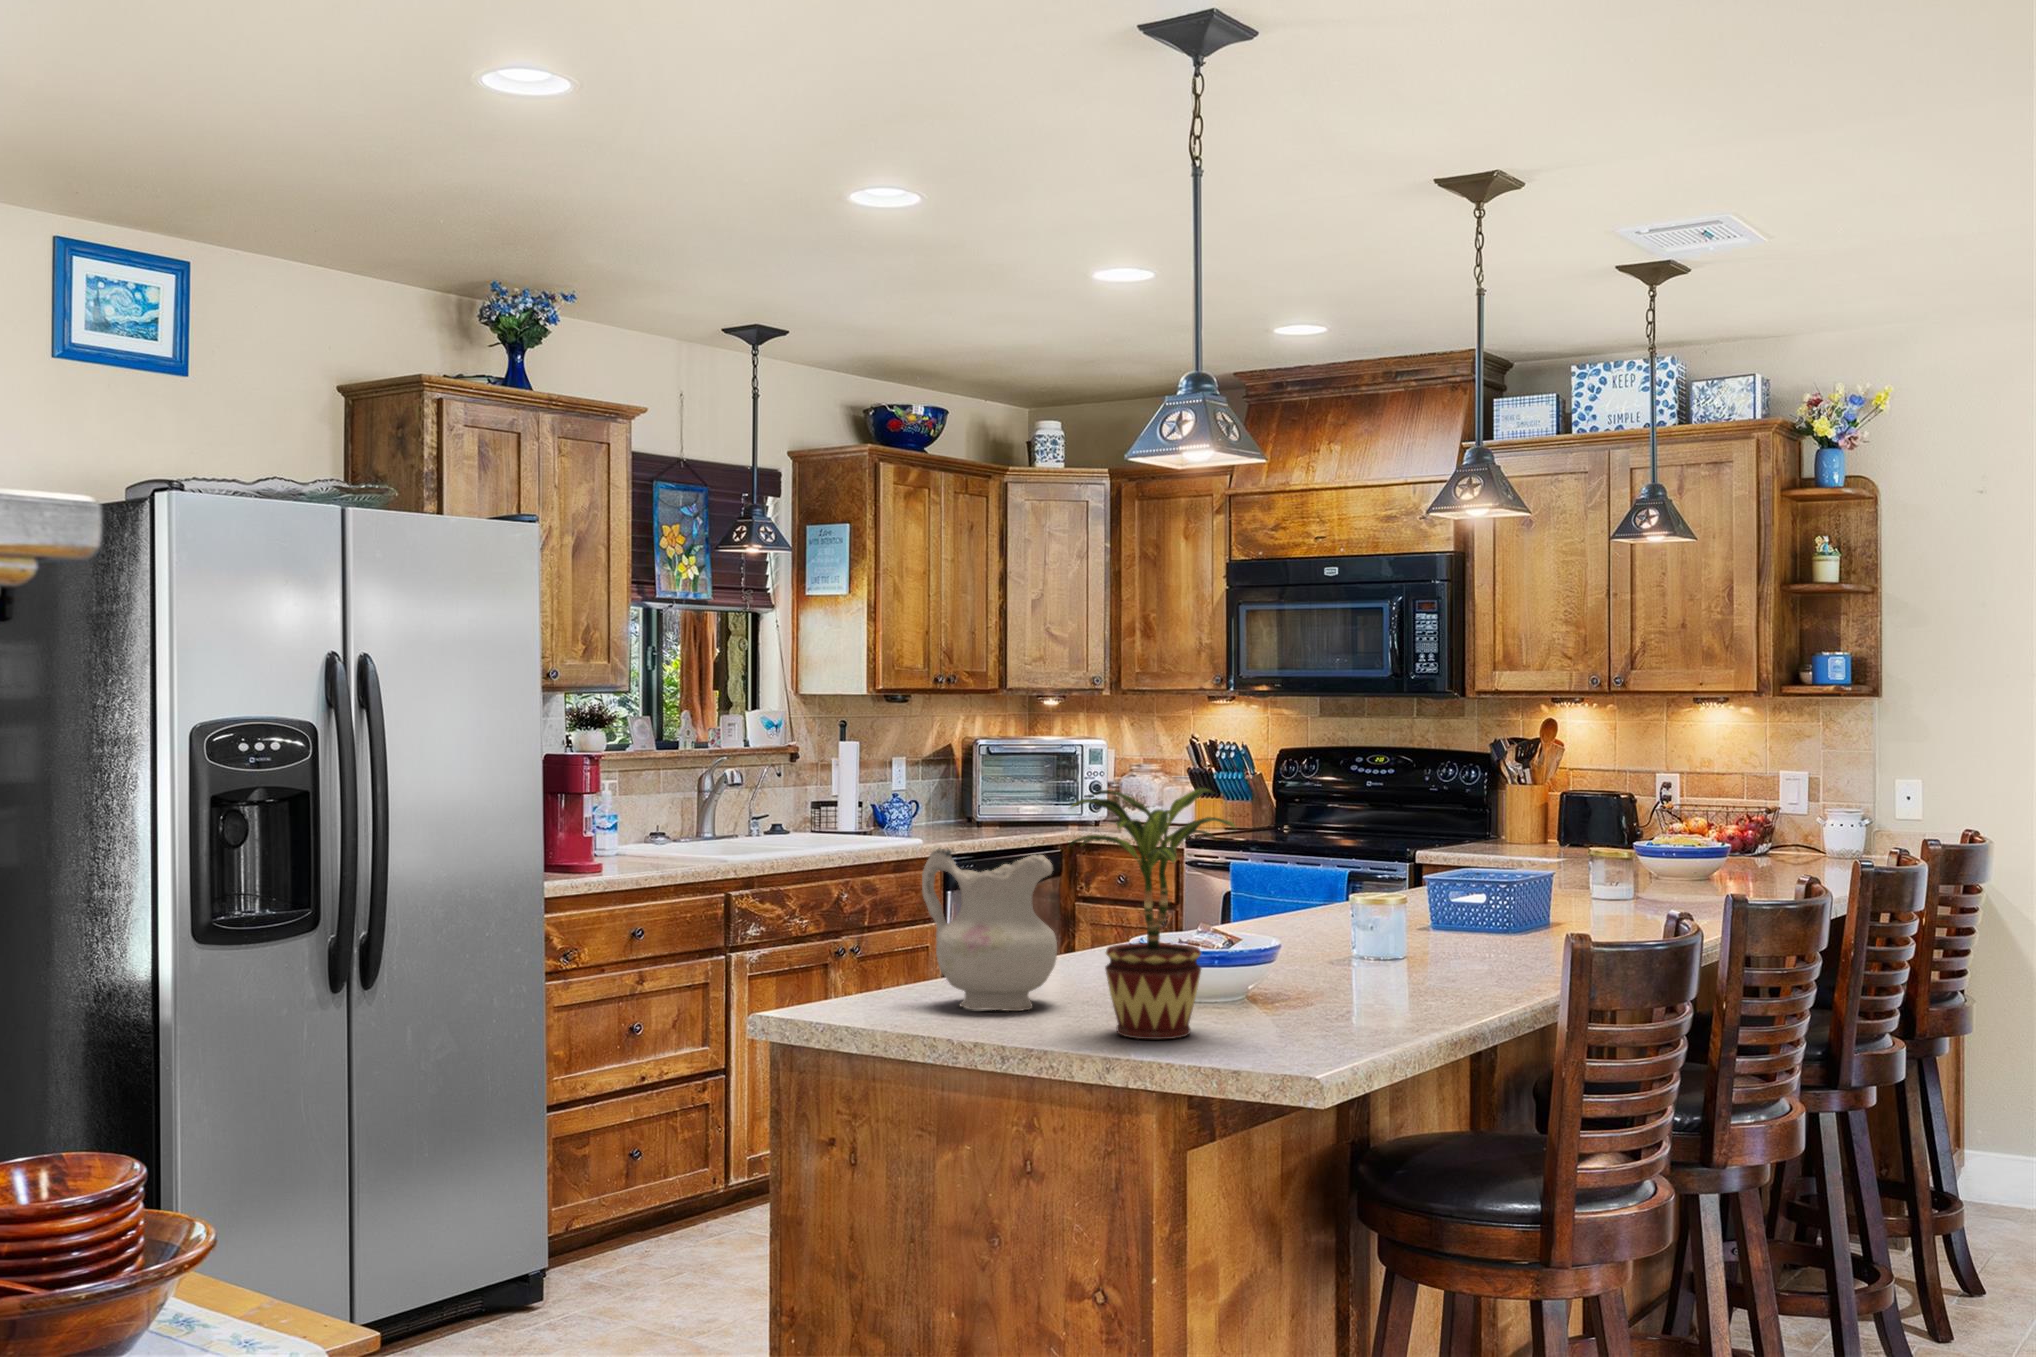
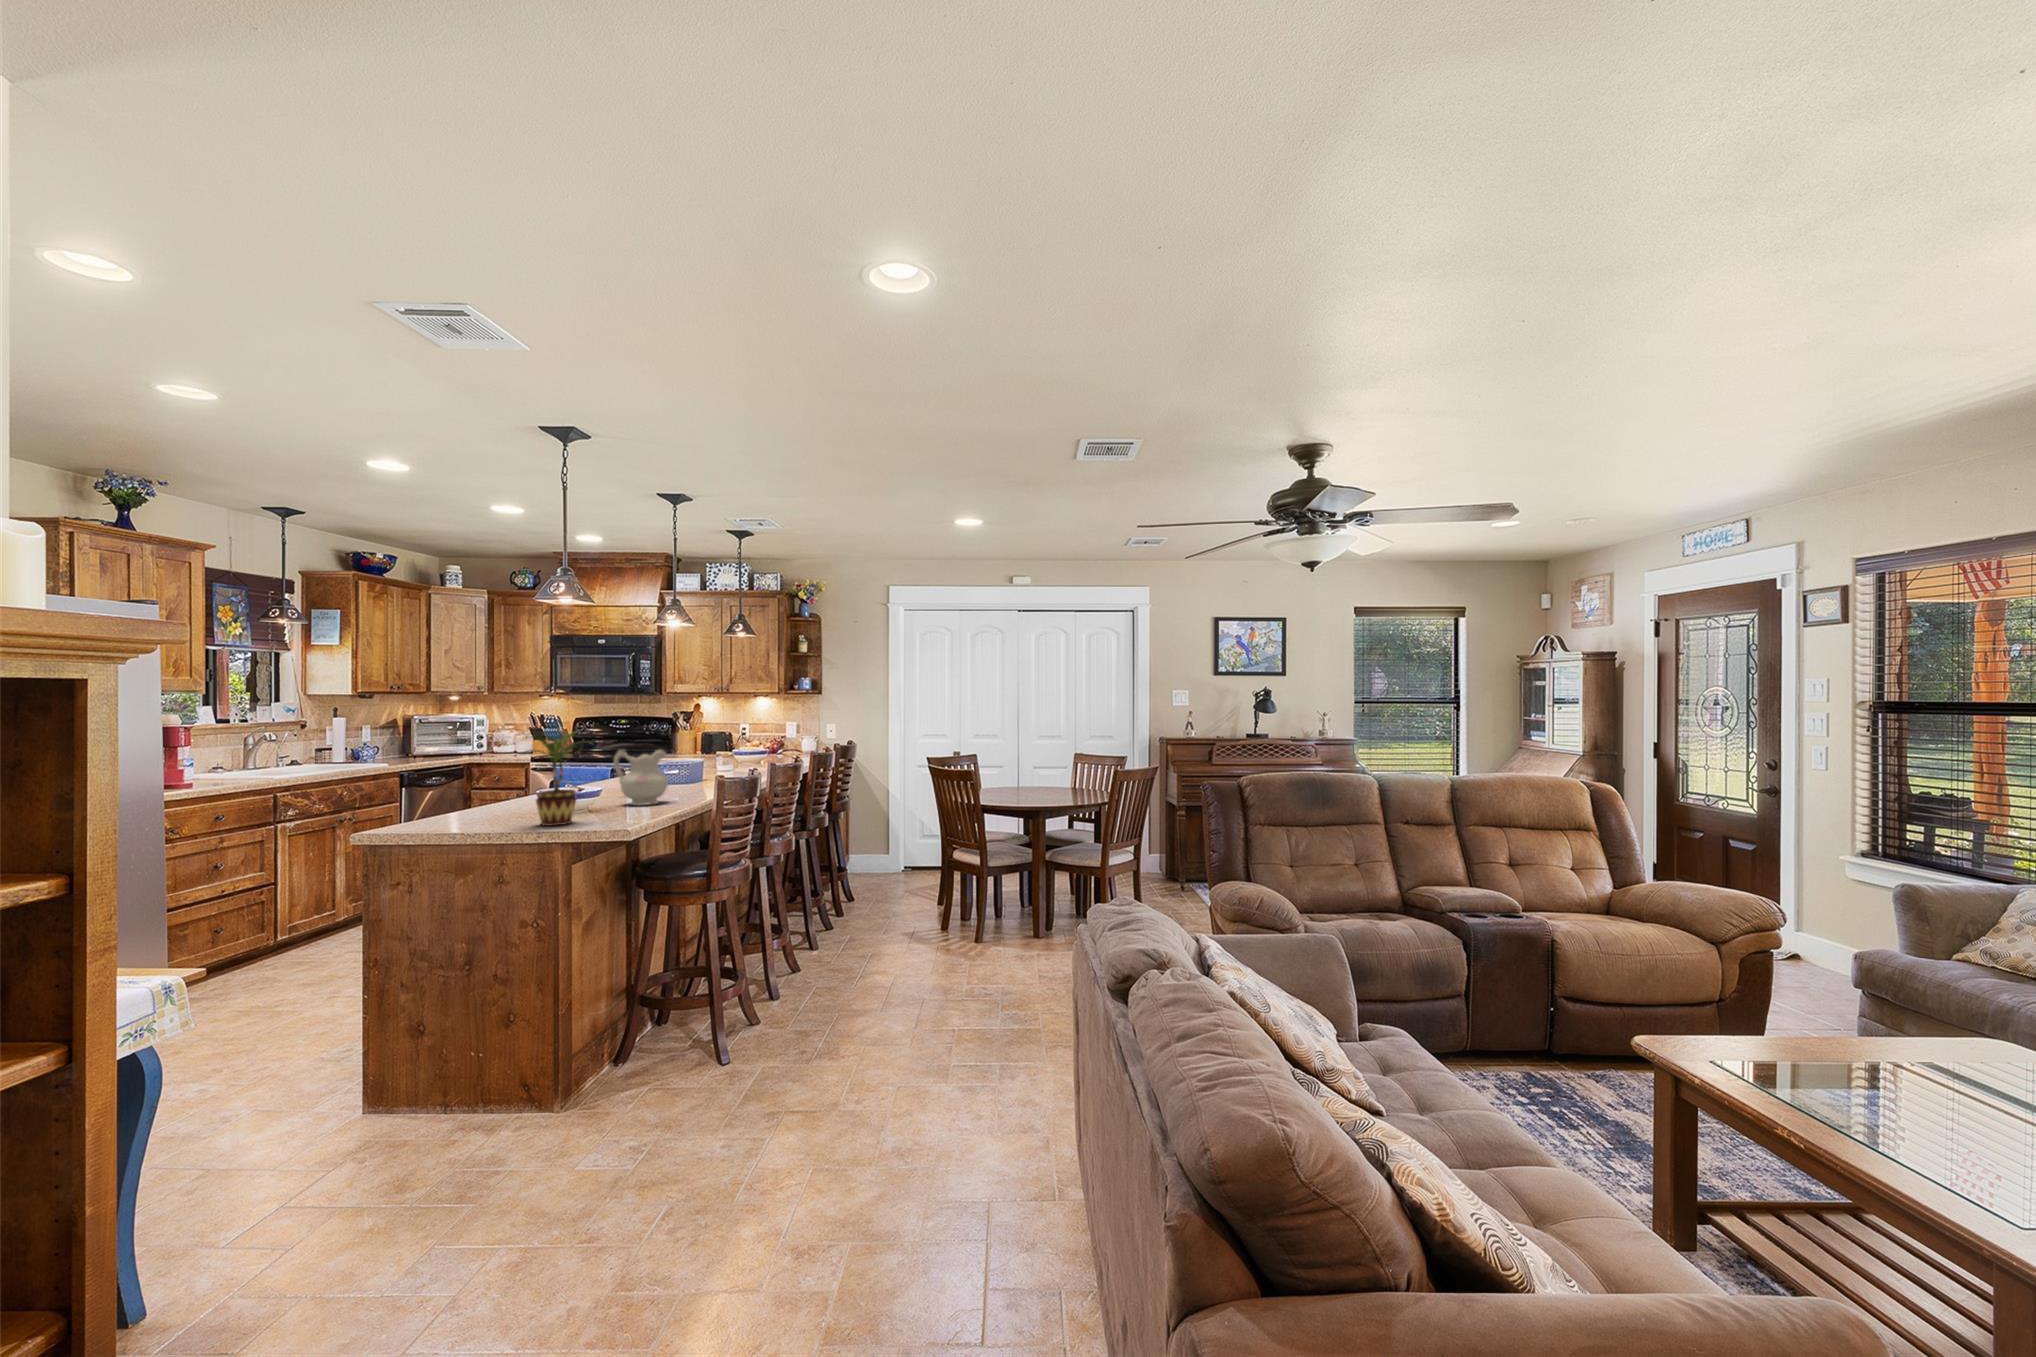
ceramic pitcher: present [922,848,1057,1011] -> present [614,749,668,805]

